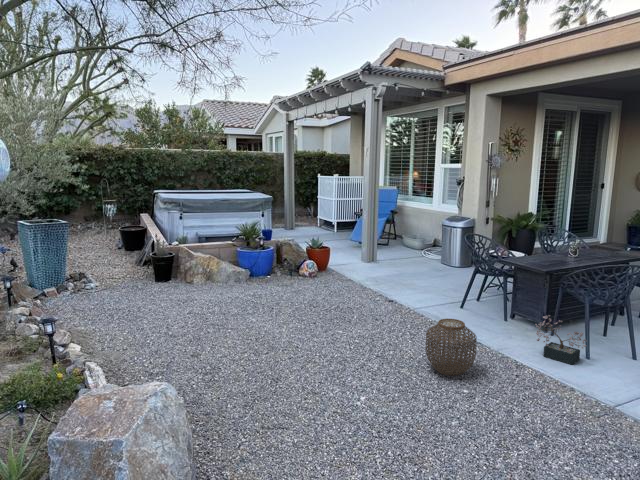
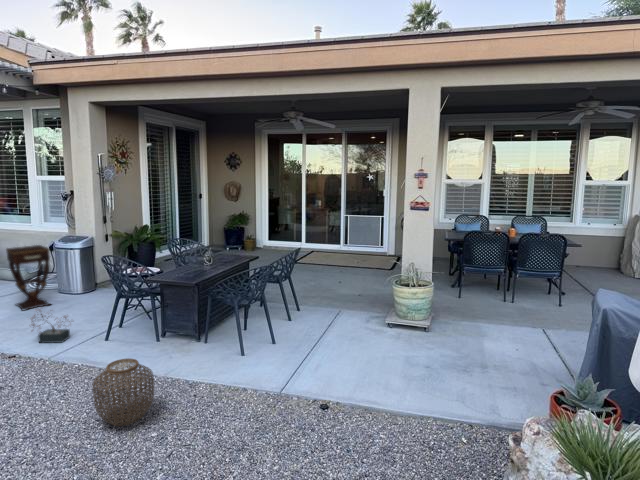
side table: none [407,221,436,272] -> present [6,245,50,310]
decorative plant: present [536,315,587,365] -> present [31,309,70,343]

